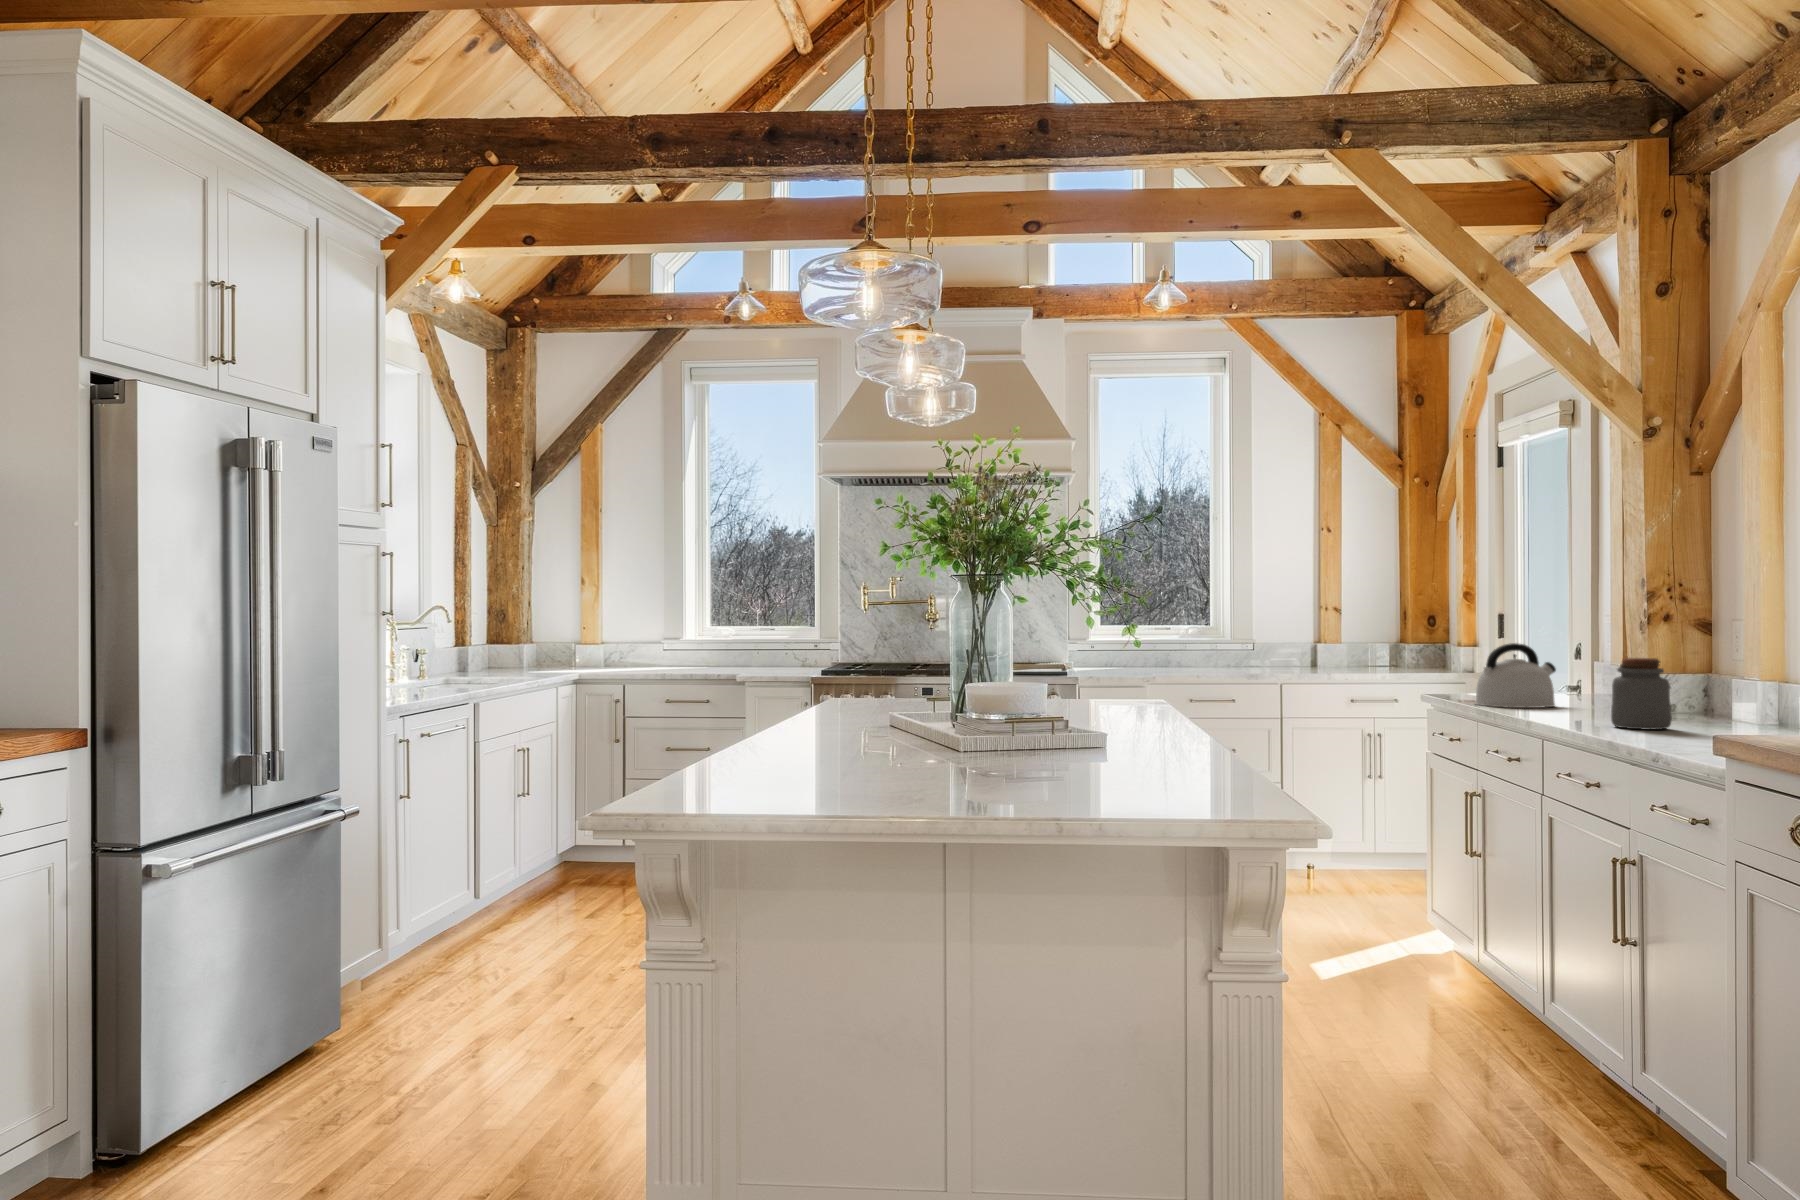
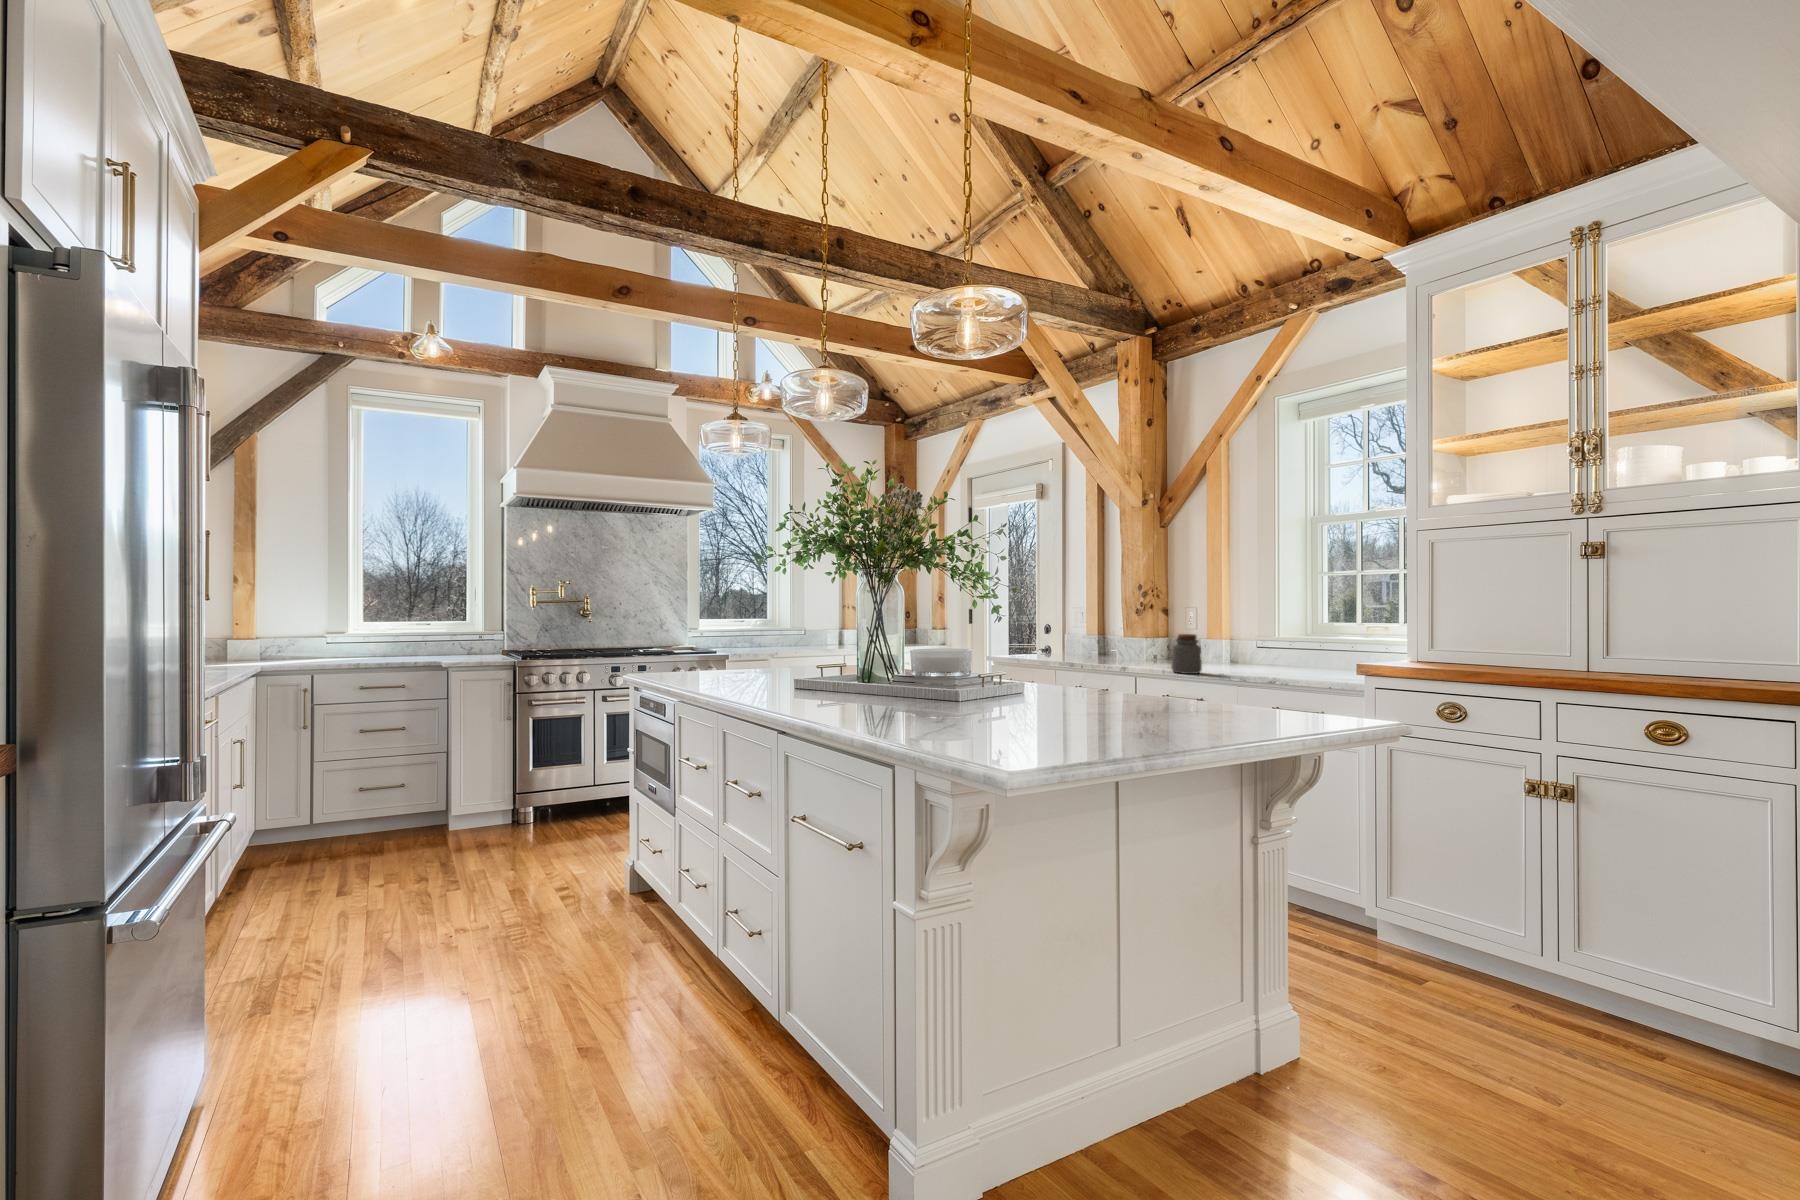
kettle: present [1475,643,1556,708] -> none [1053,624,1096,663]

